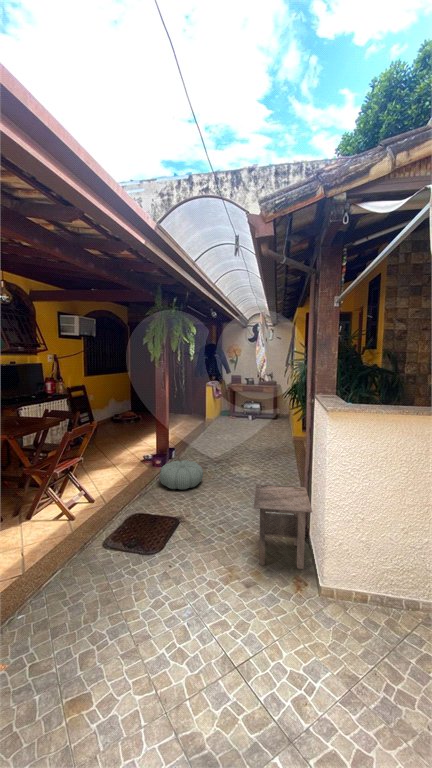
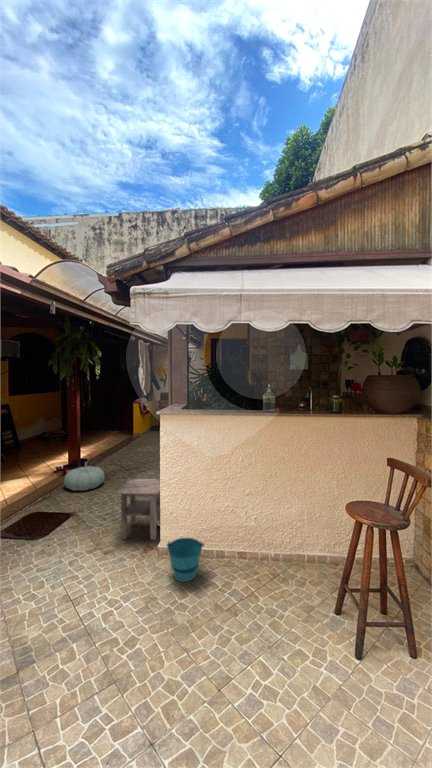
bucket: none [346,581,408,649] -> present [167,538,204,582]

